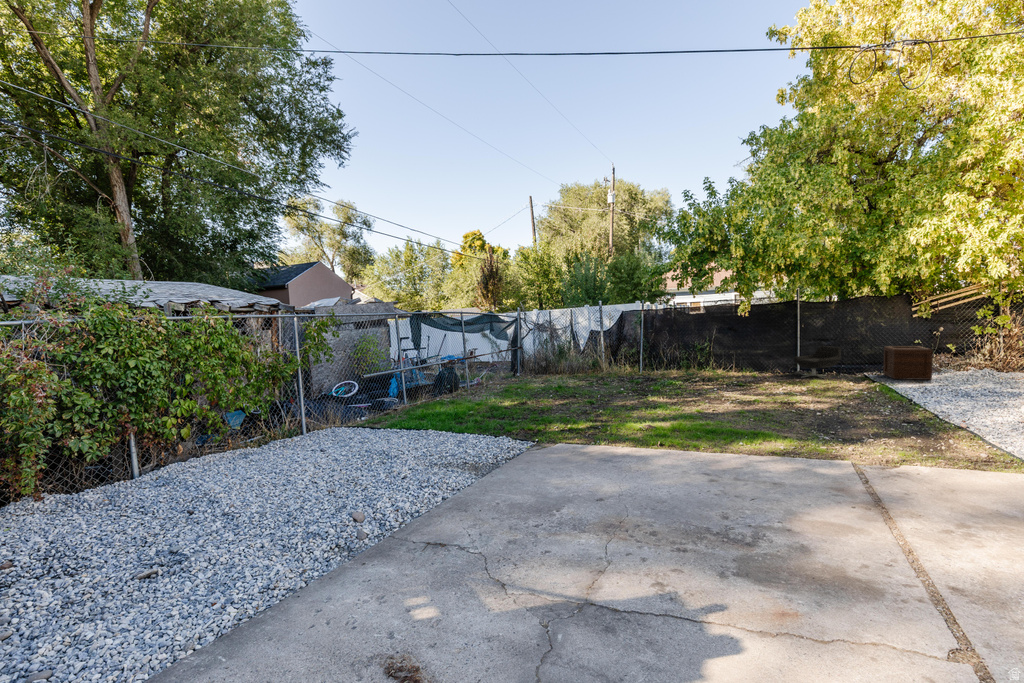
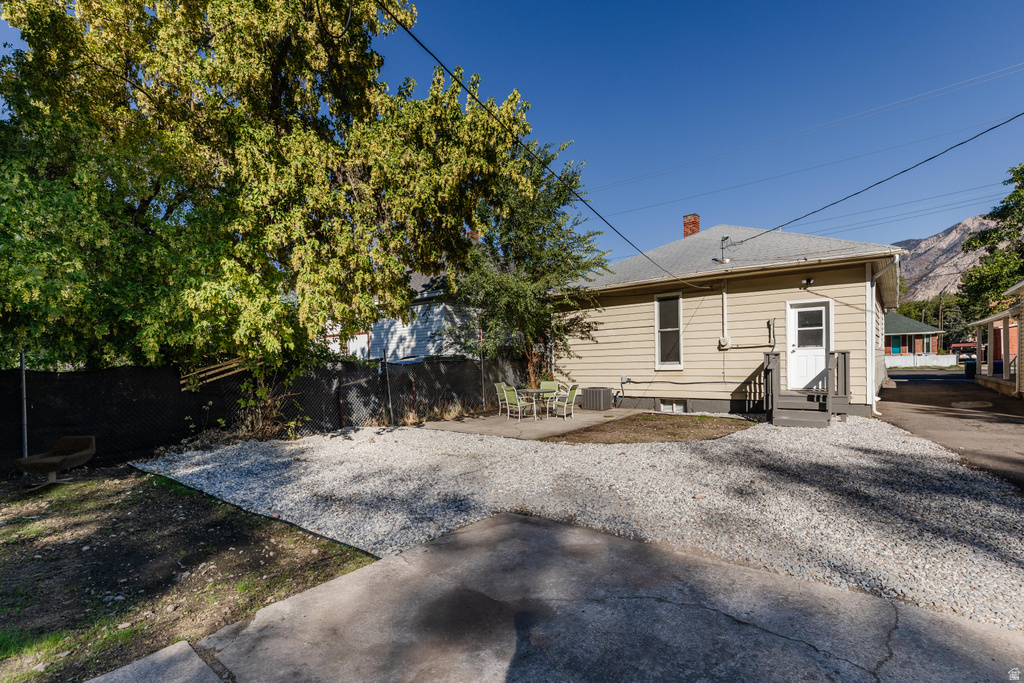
wooden crate: present [884,346,933,380] -> none [151,423,205,466]

